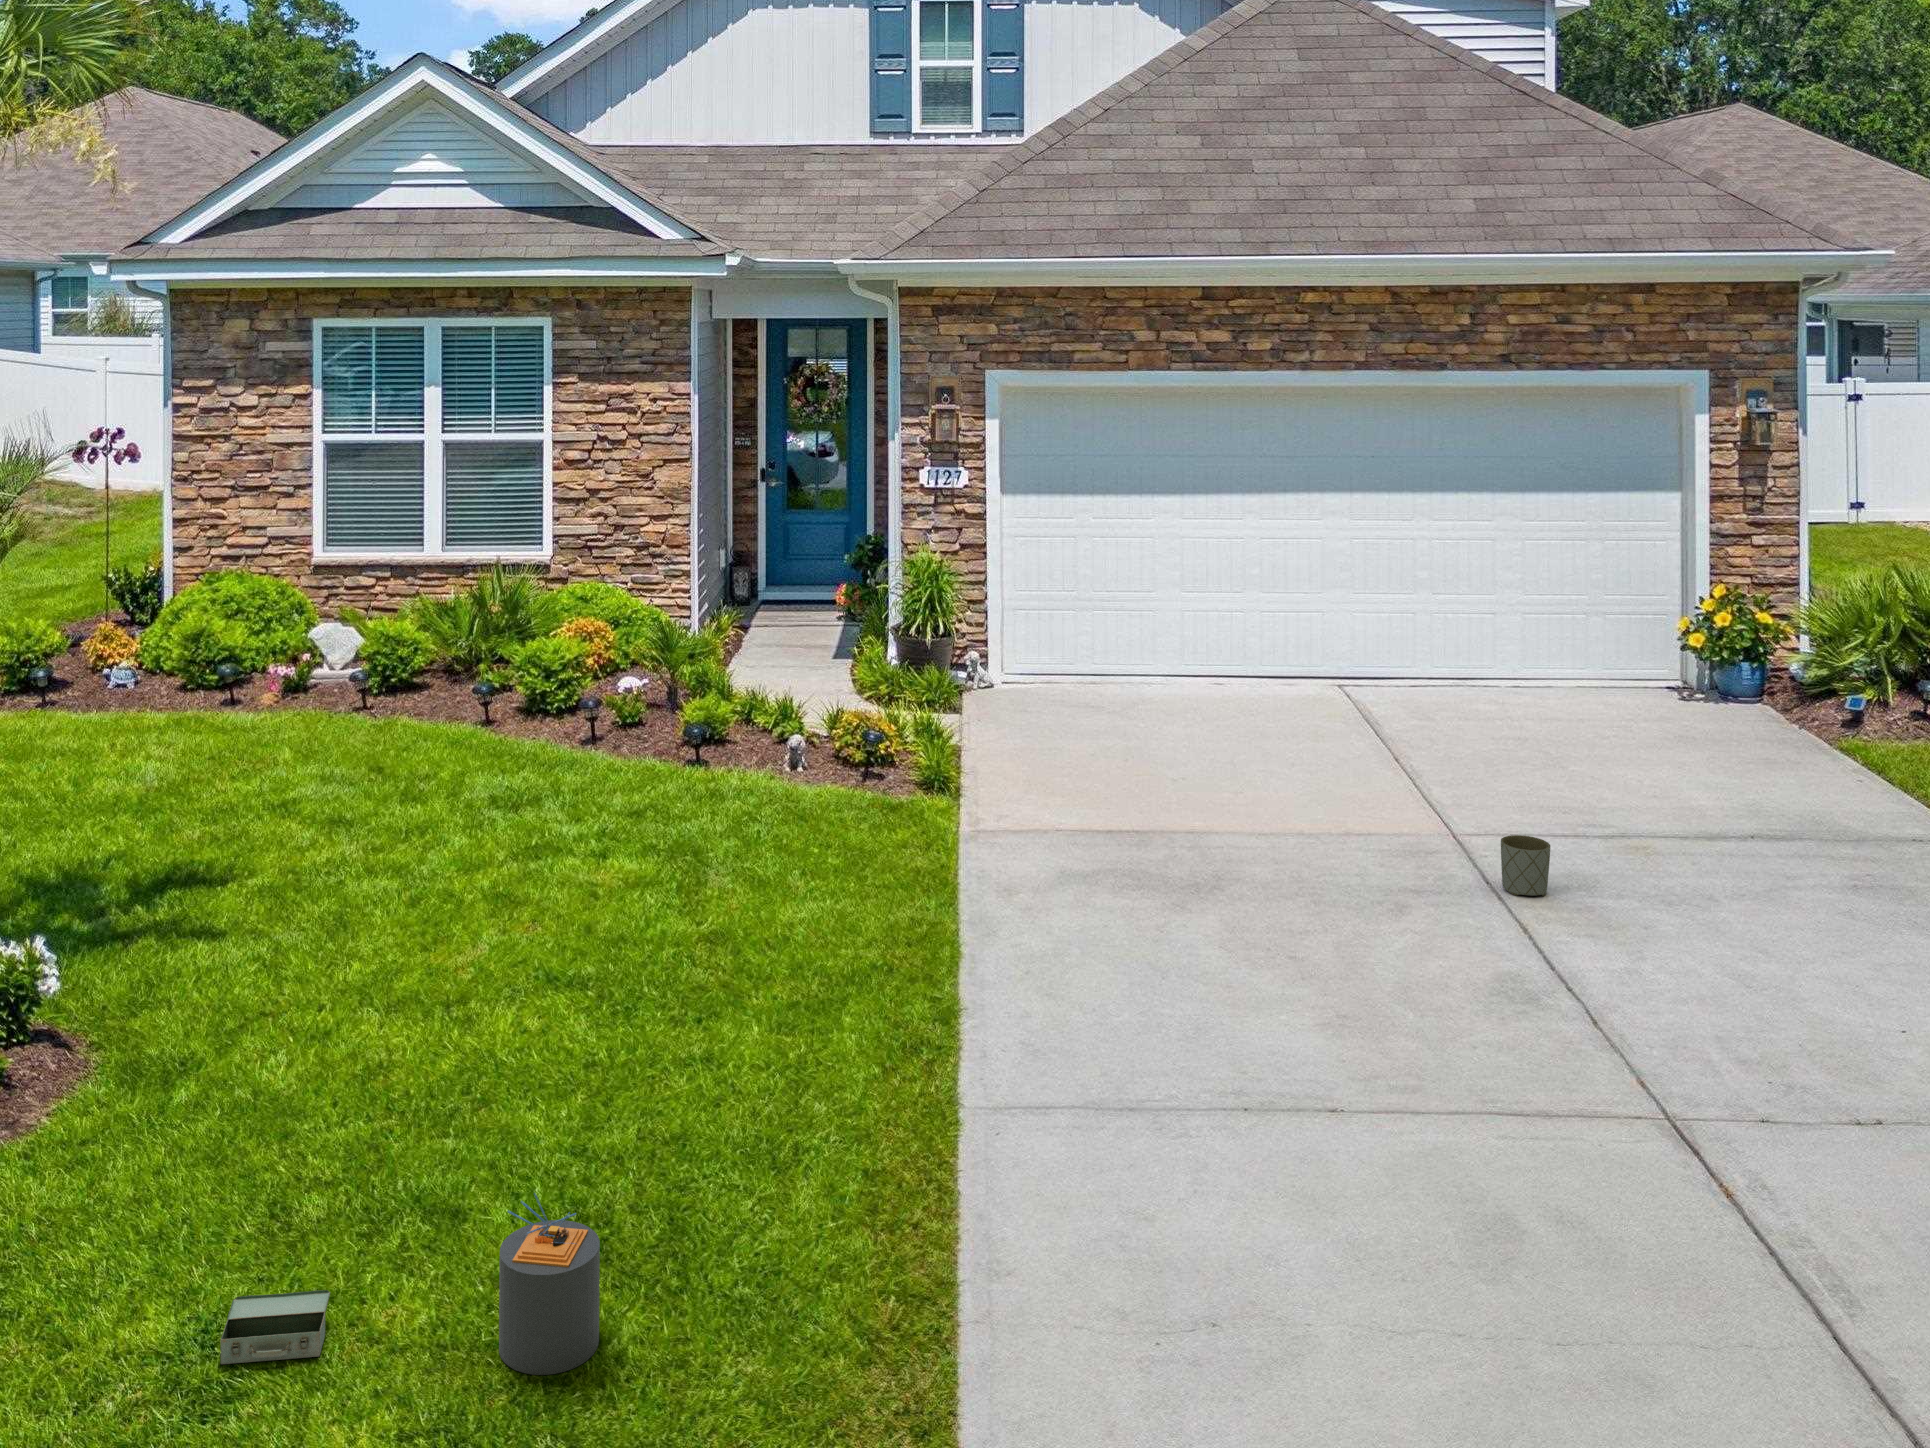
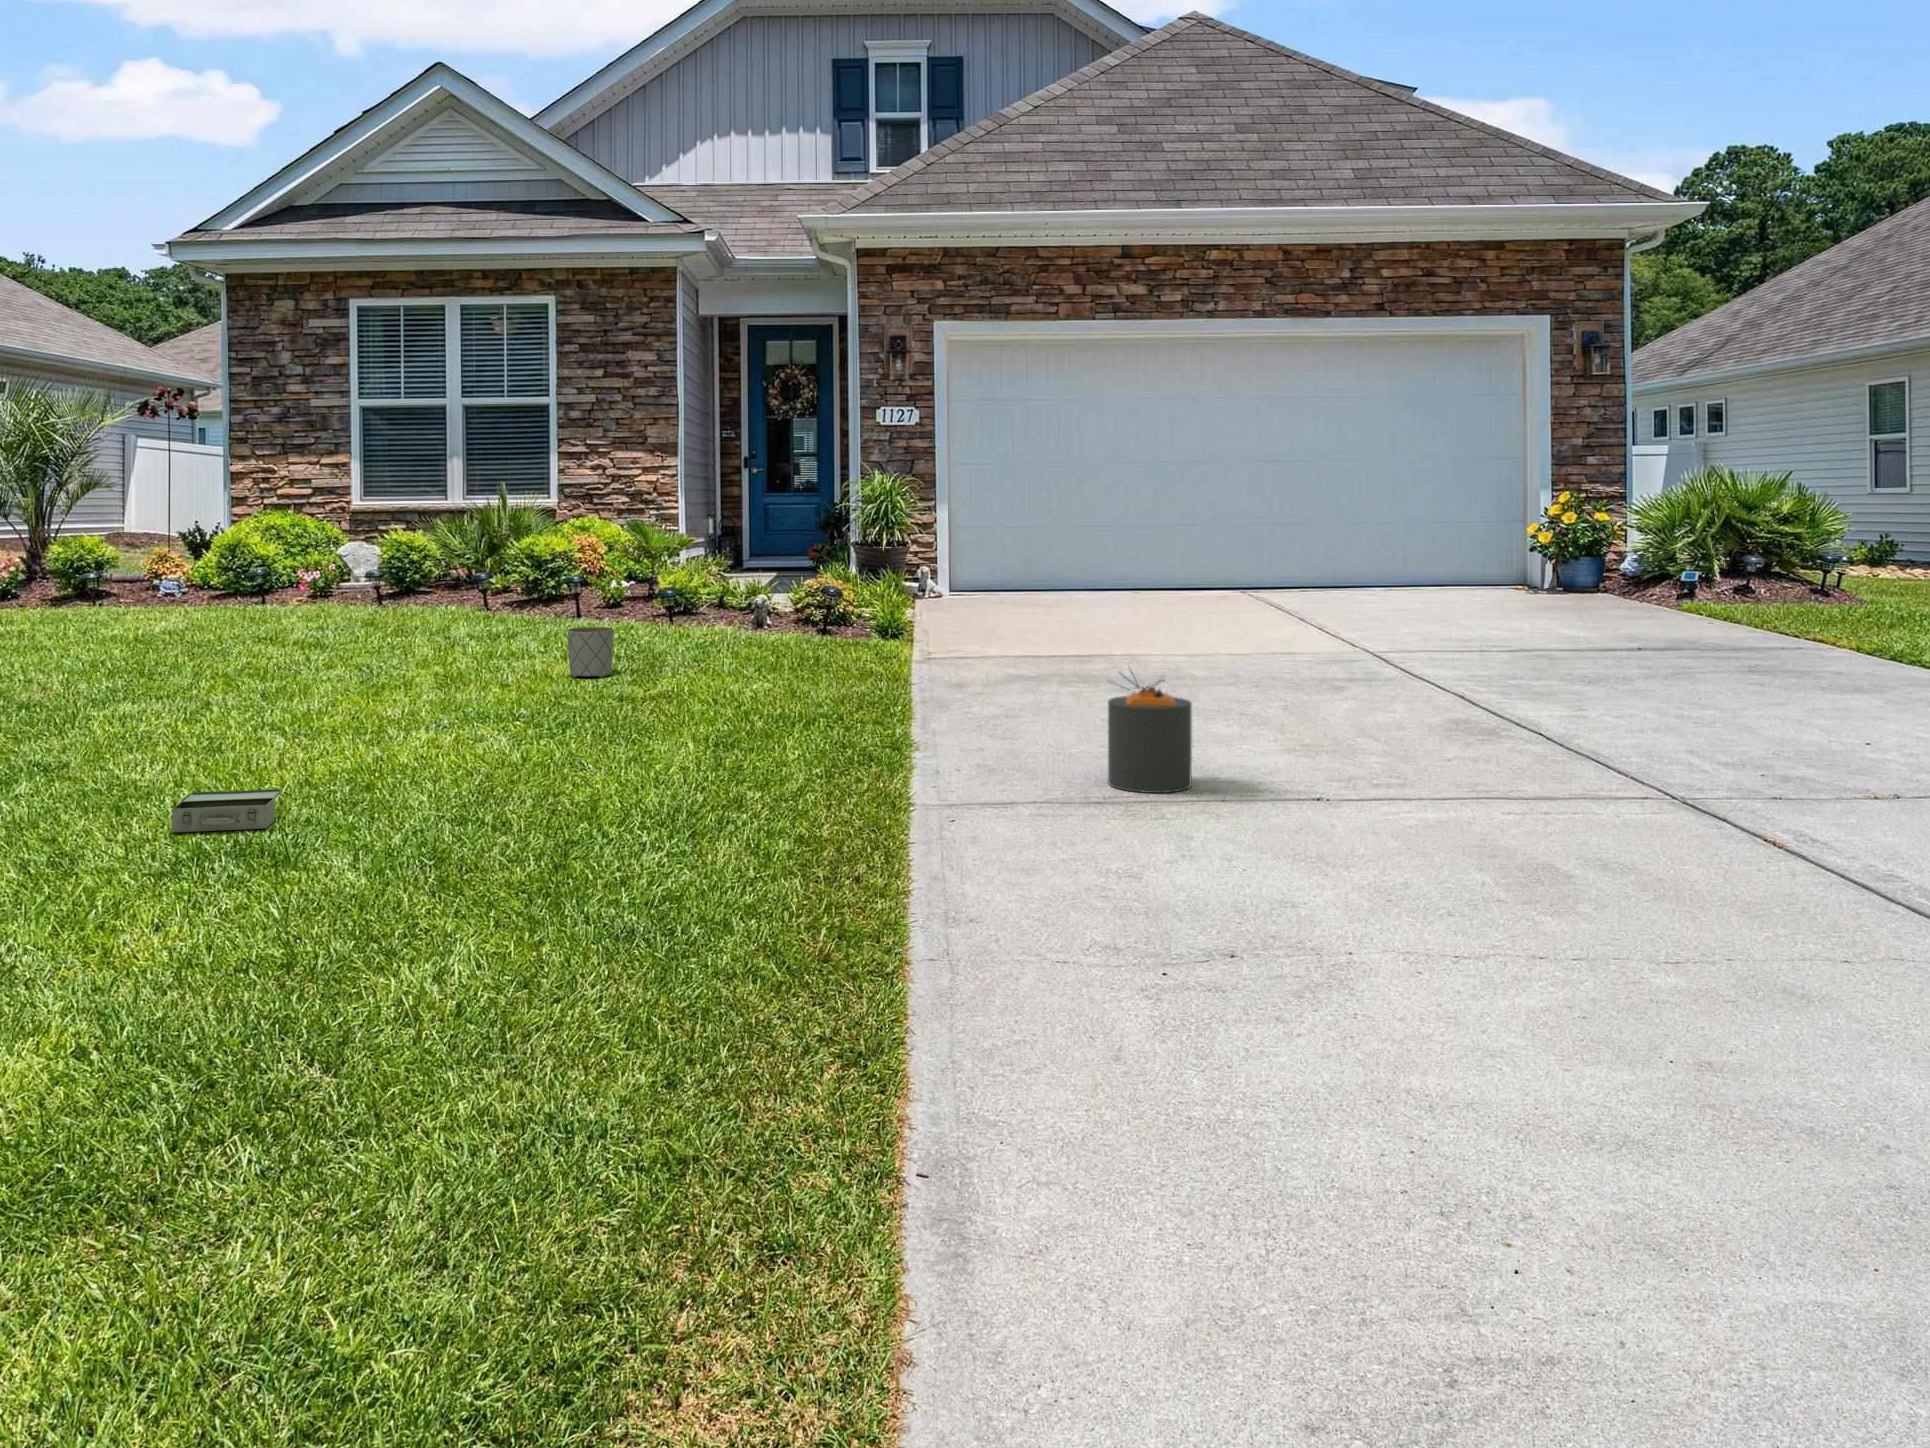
planter: present [1501,835,1550,896] -> present [567,627,614,678]
trash can: present [499,1193,600,1375] -> present [1108,666,1192,793]

